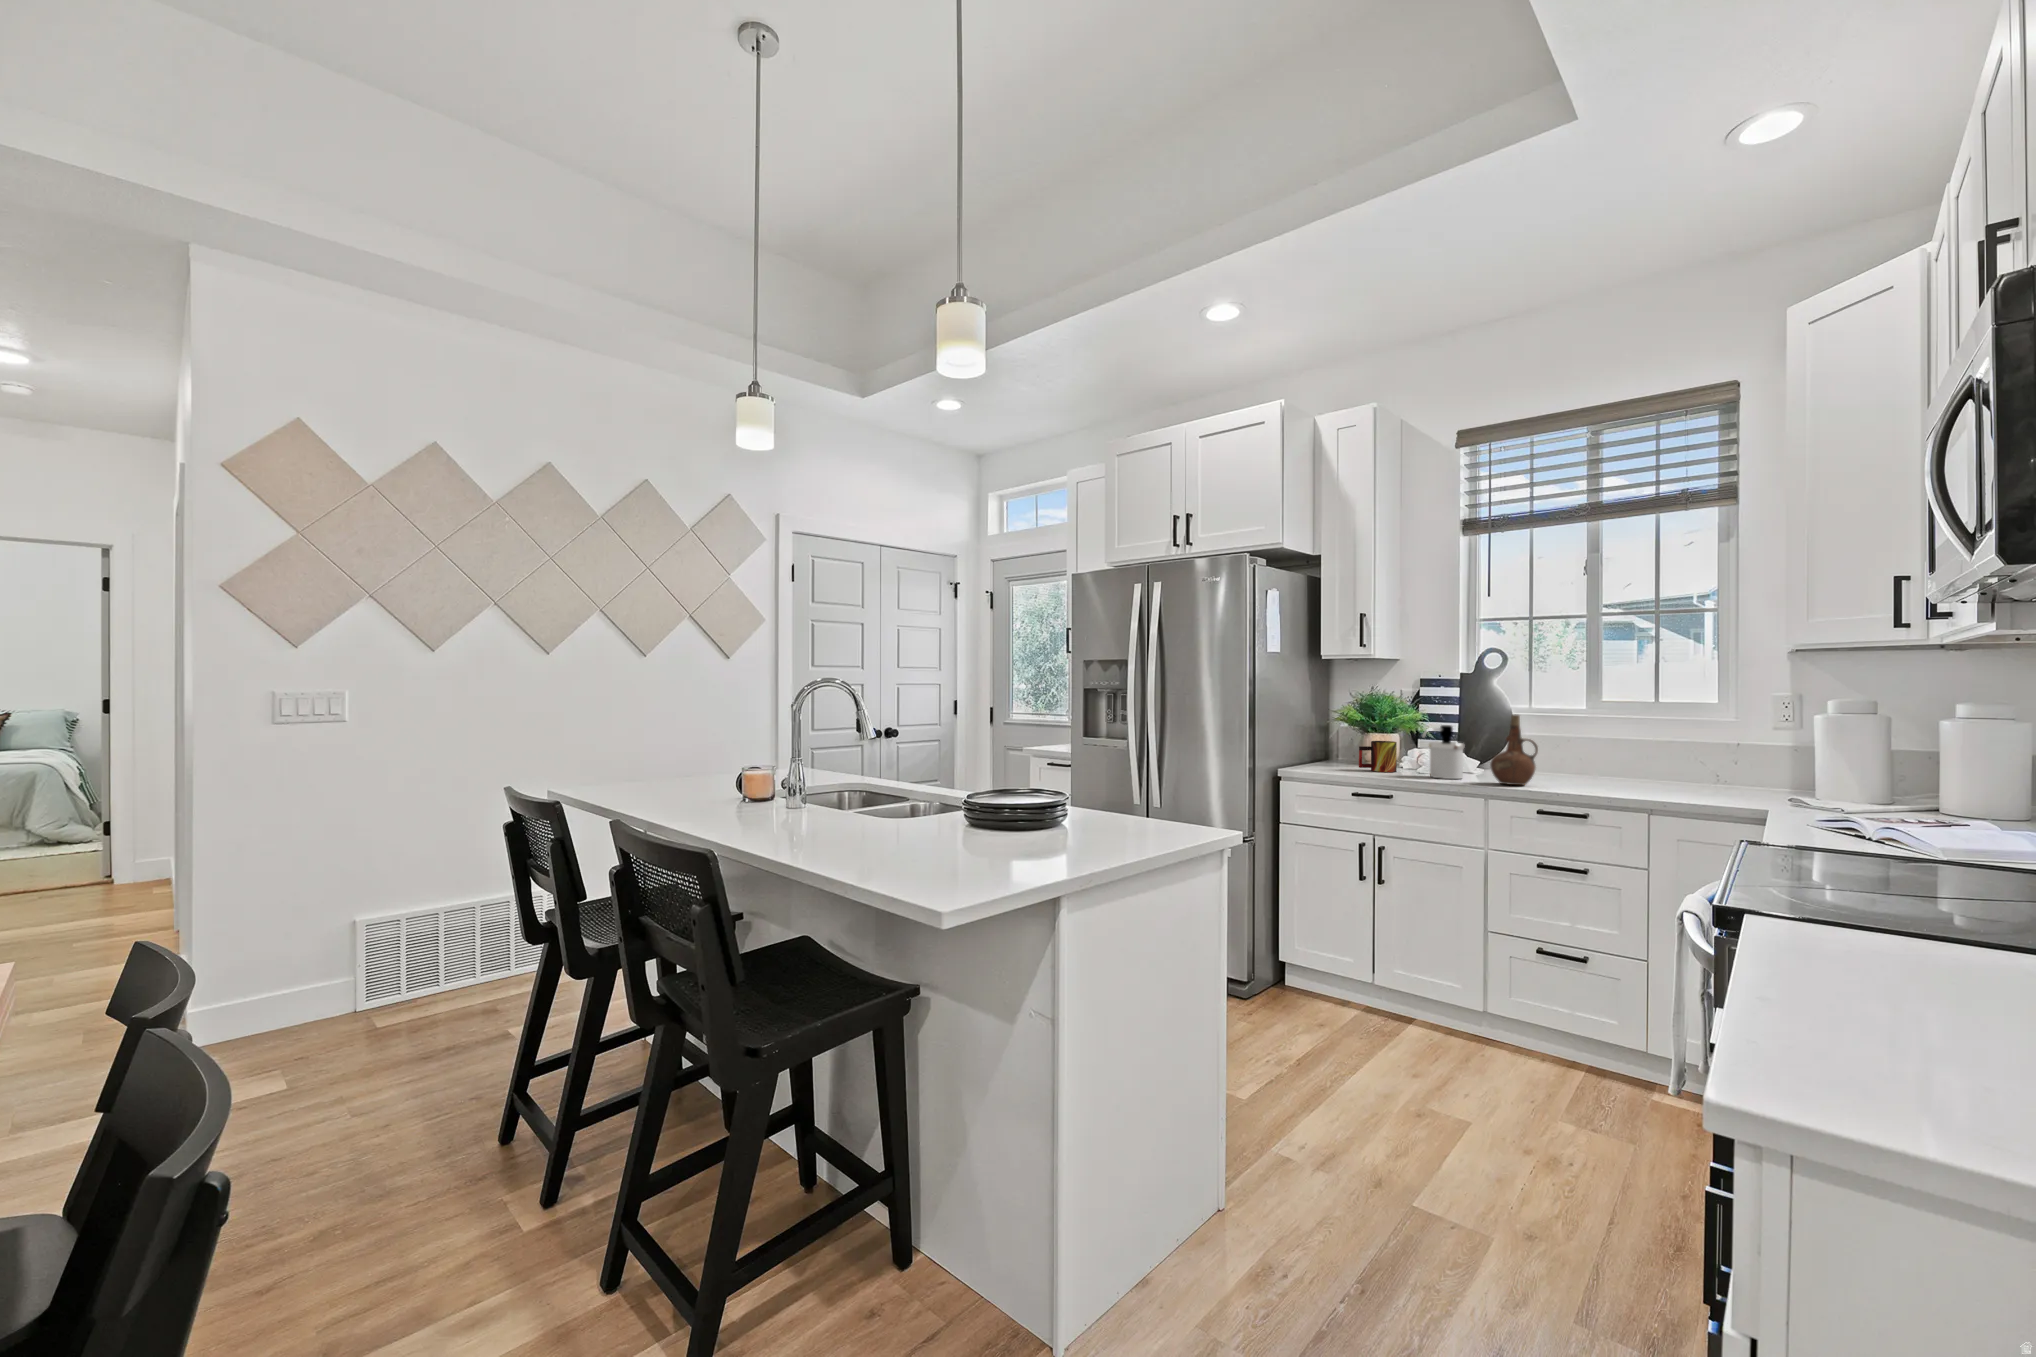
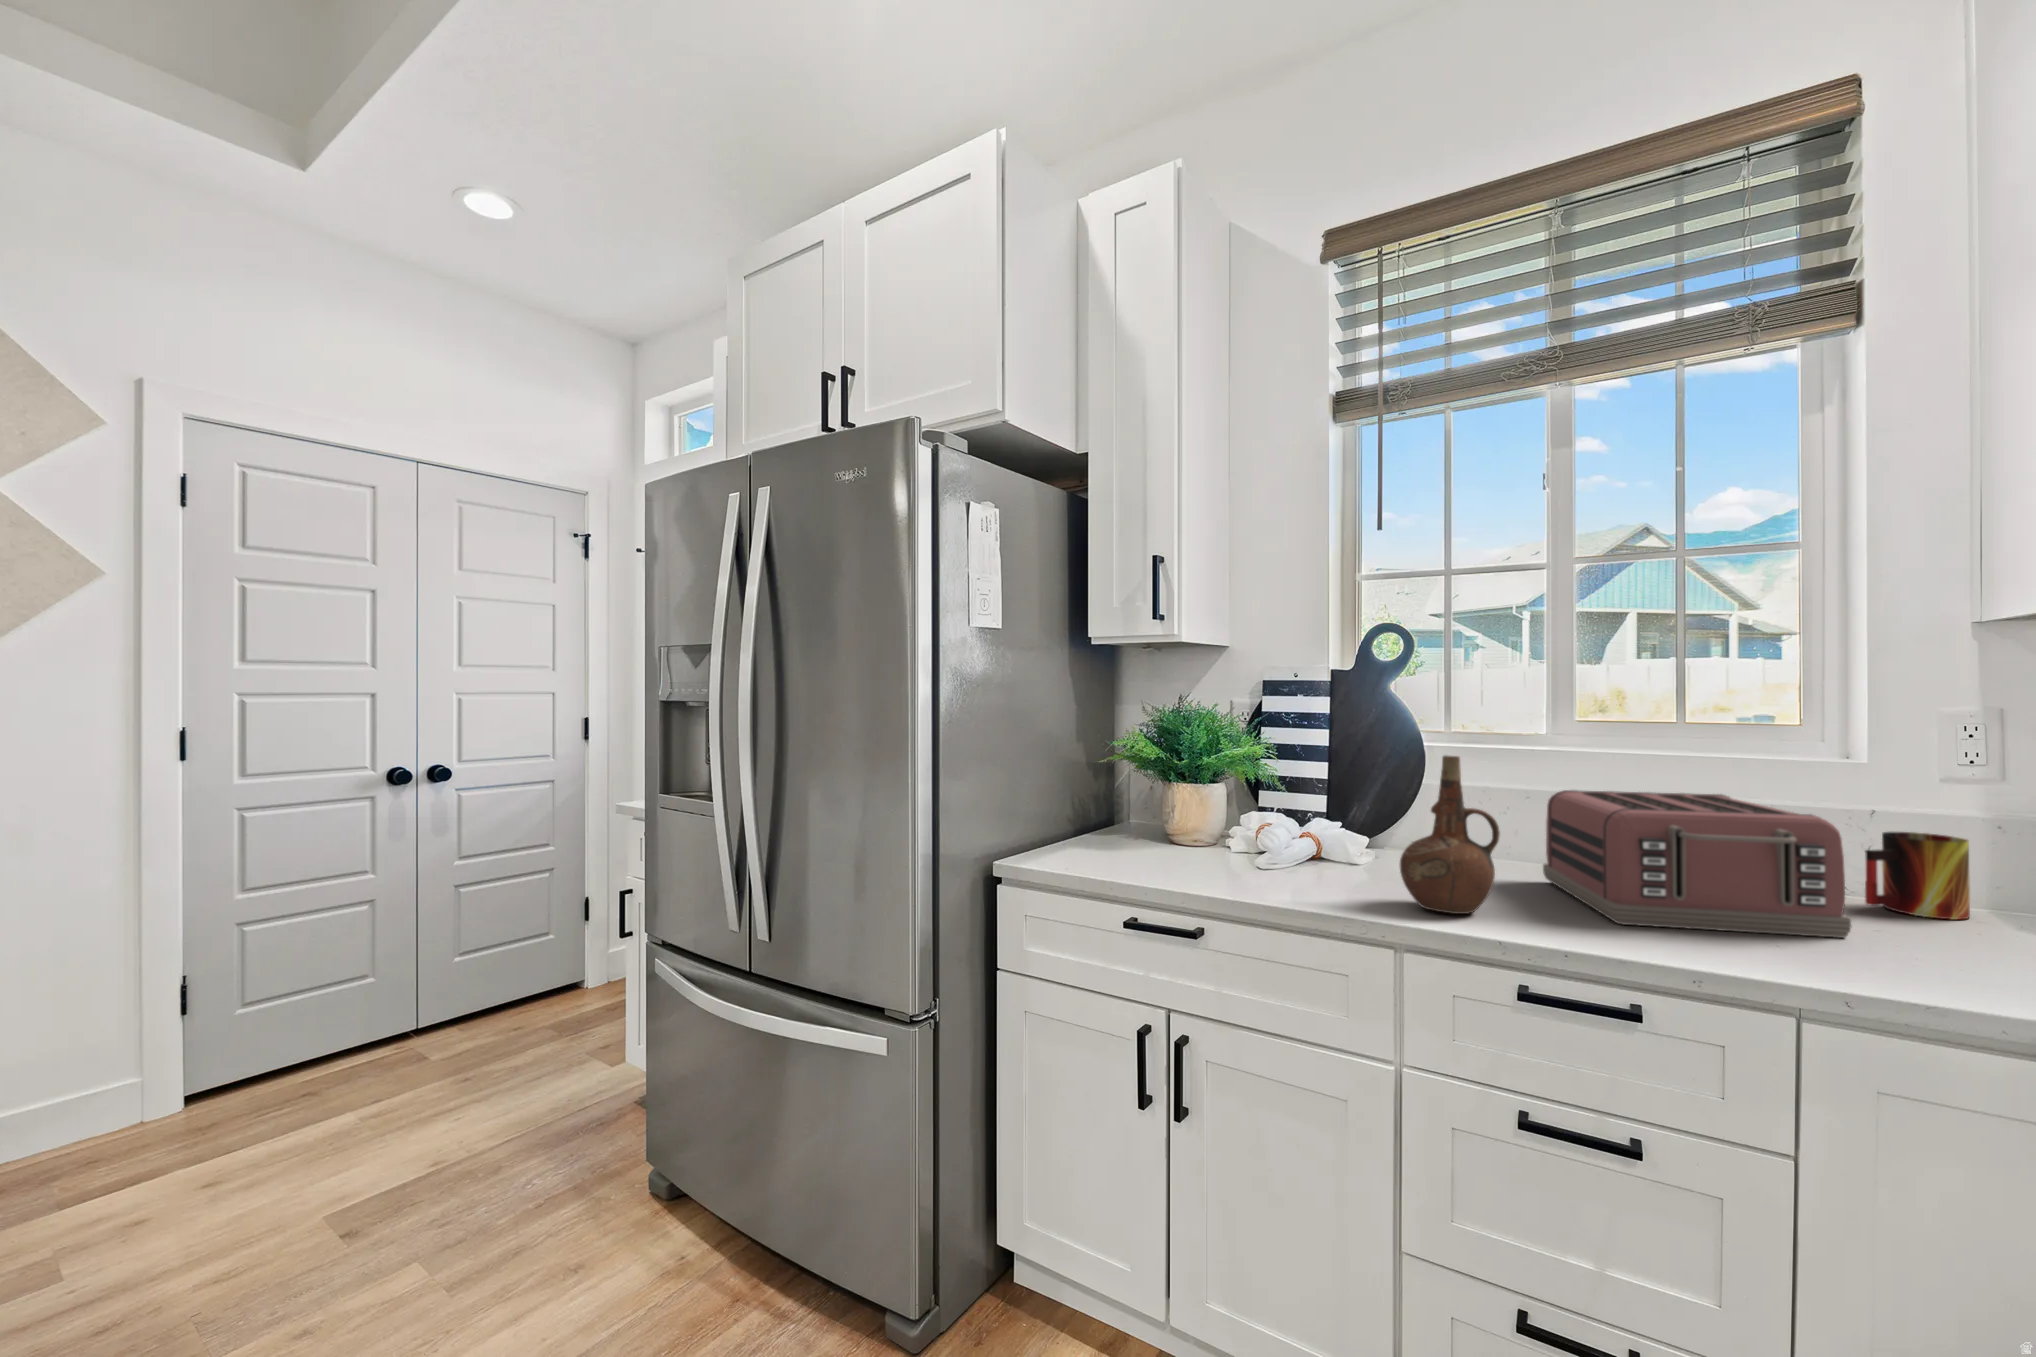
soap dispenser: present [1422,725,1465,779] -> none [1260,774,1344,888]
toaster: none [1570,734,1699,794] -> present [1543,790,1852,938]
mug: present [1359,741,1397,772] -> present [1865,832,1970,919]

